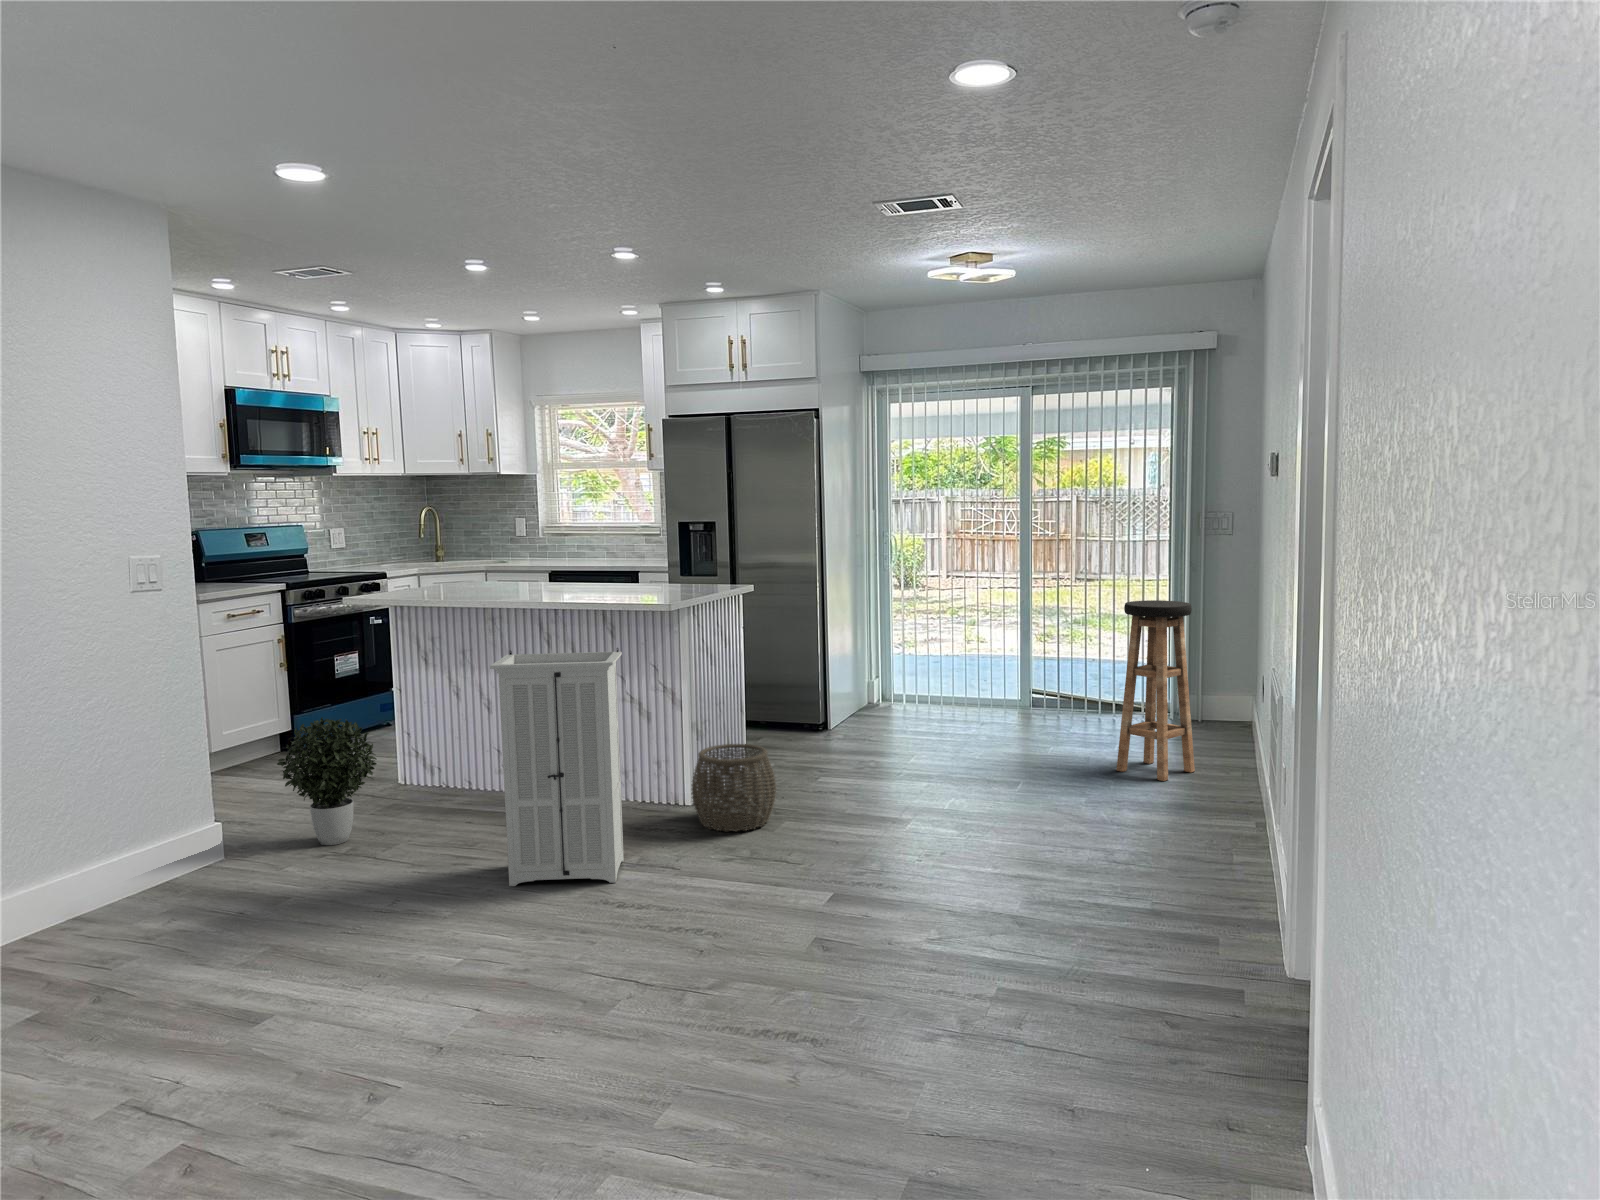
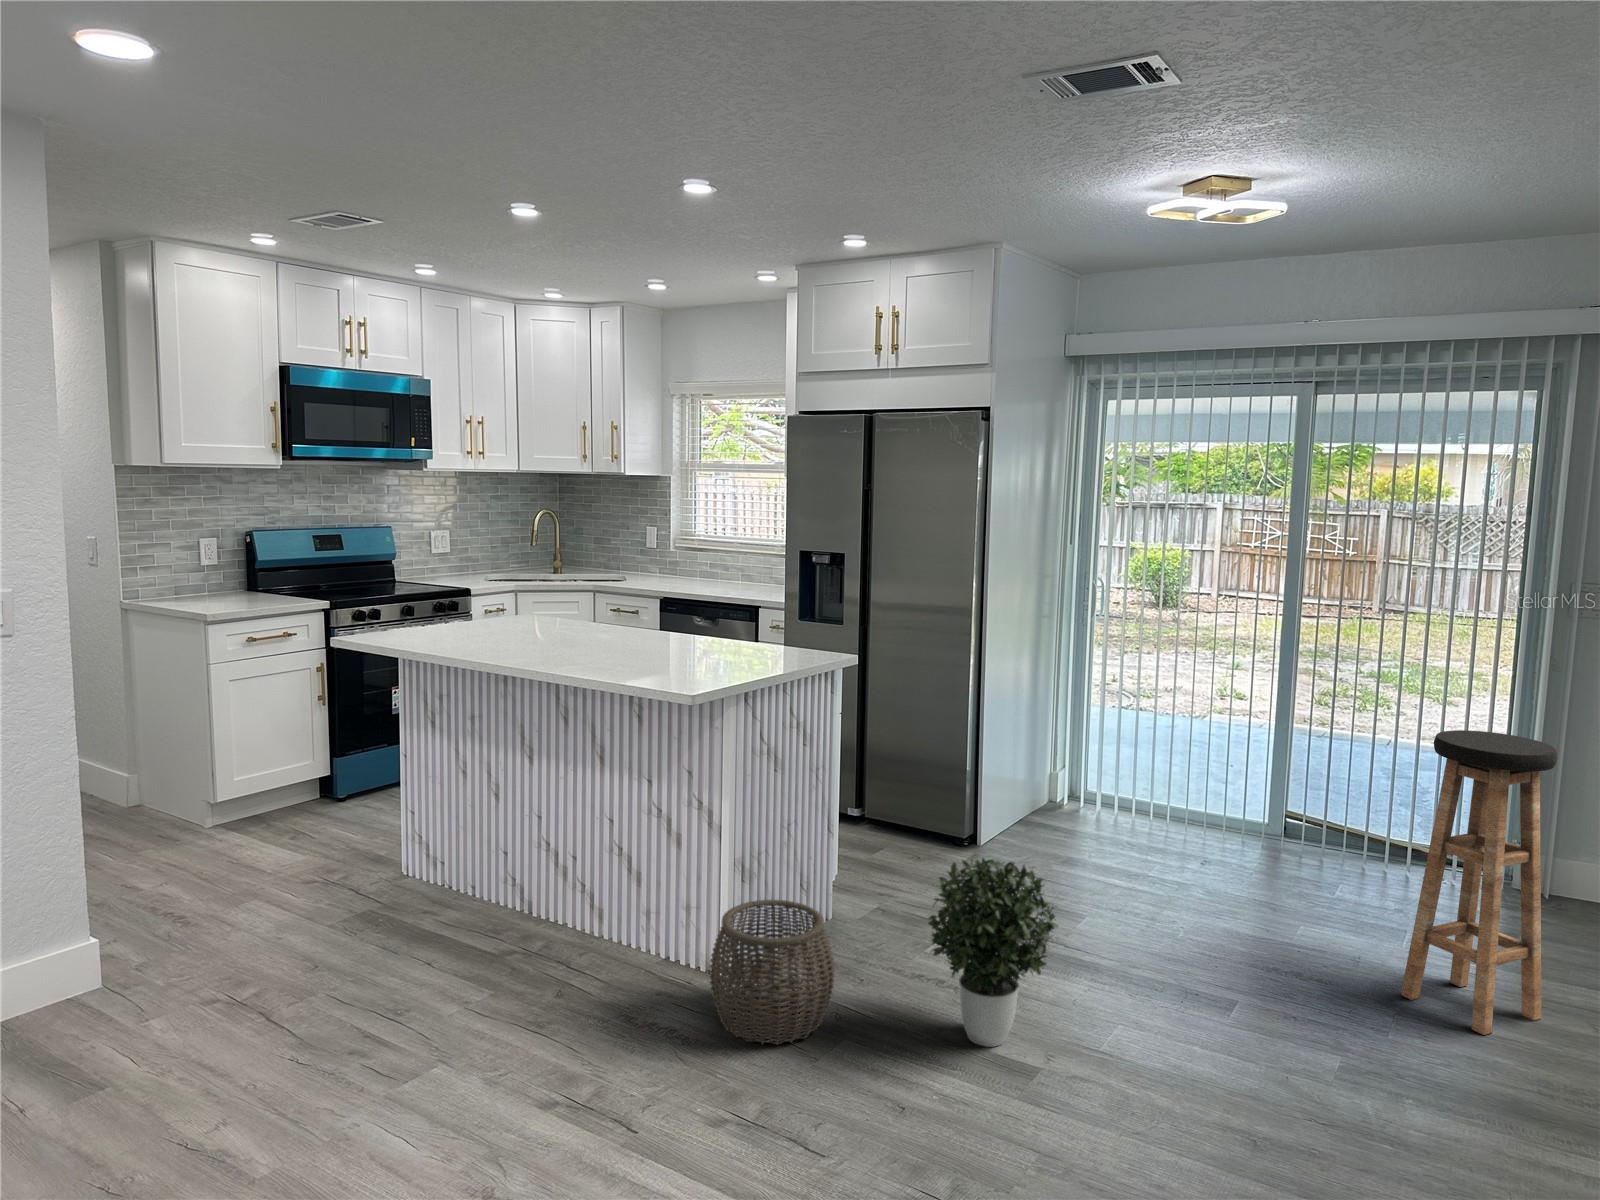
storage cabinet: present [490,648,624,886] -> none [367,758,582,1135]
potted plant: present [277,717,377,845] -> present [928,857,1059,1047]

